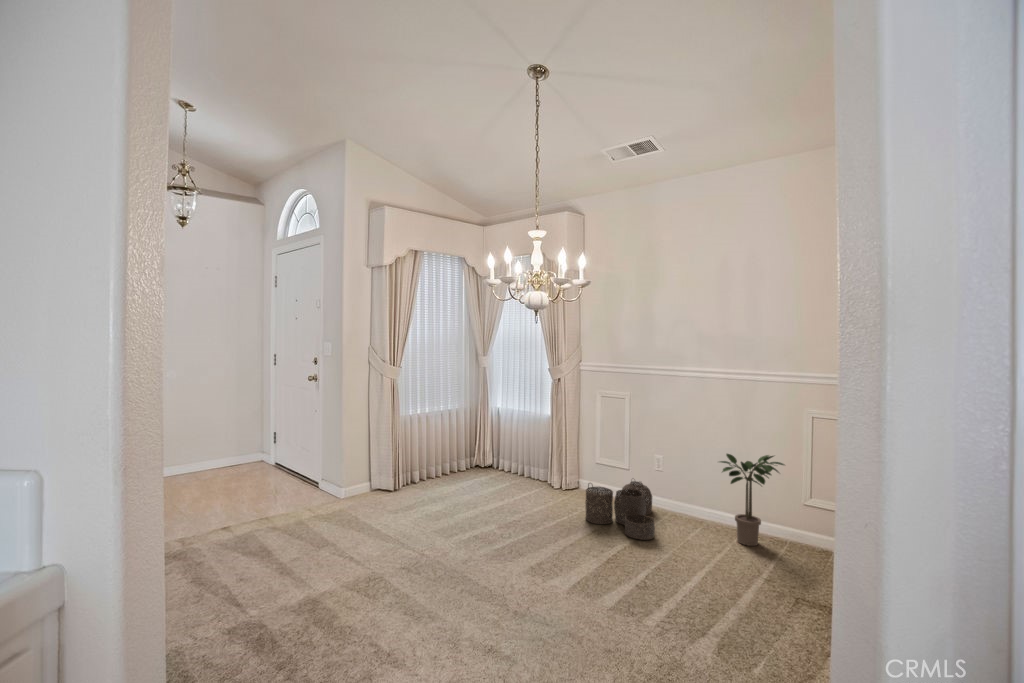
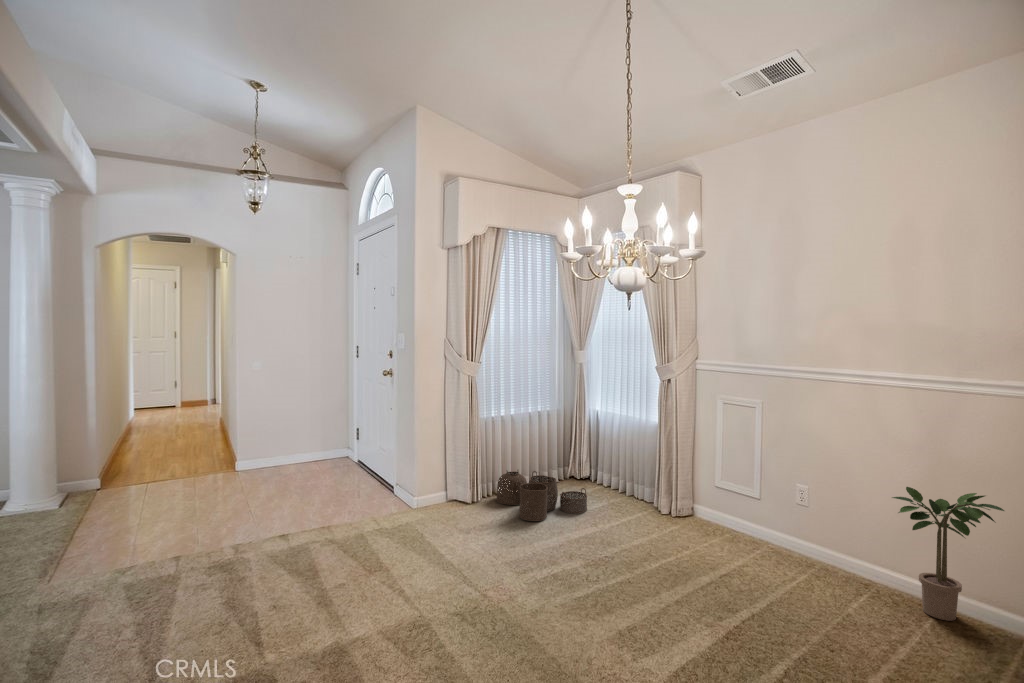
woven basket: present [585,481,655,540] -> present [496,471,587,521]

